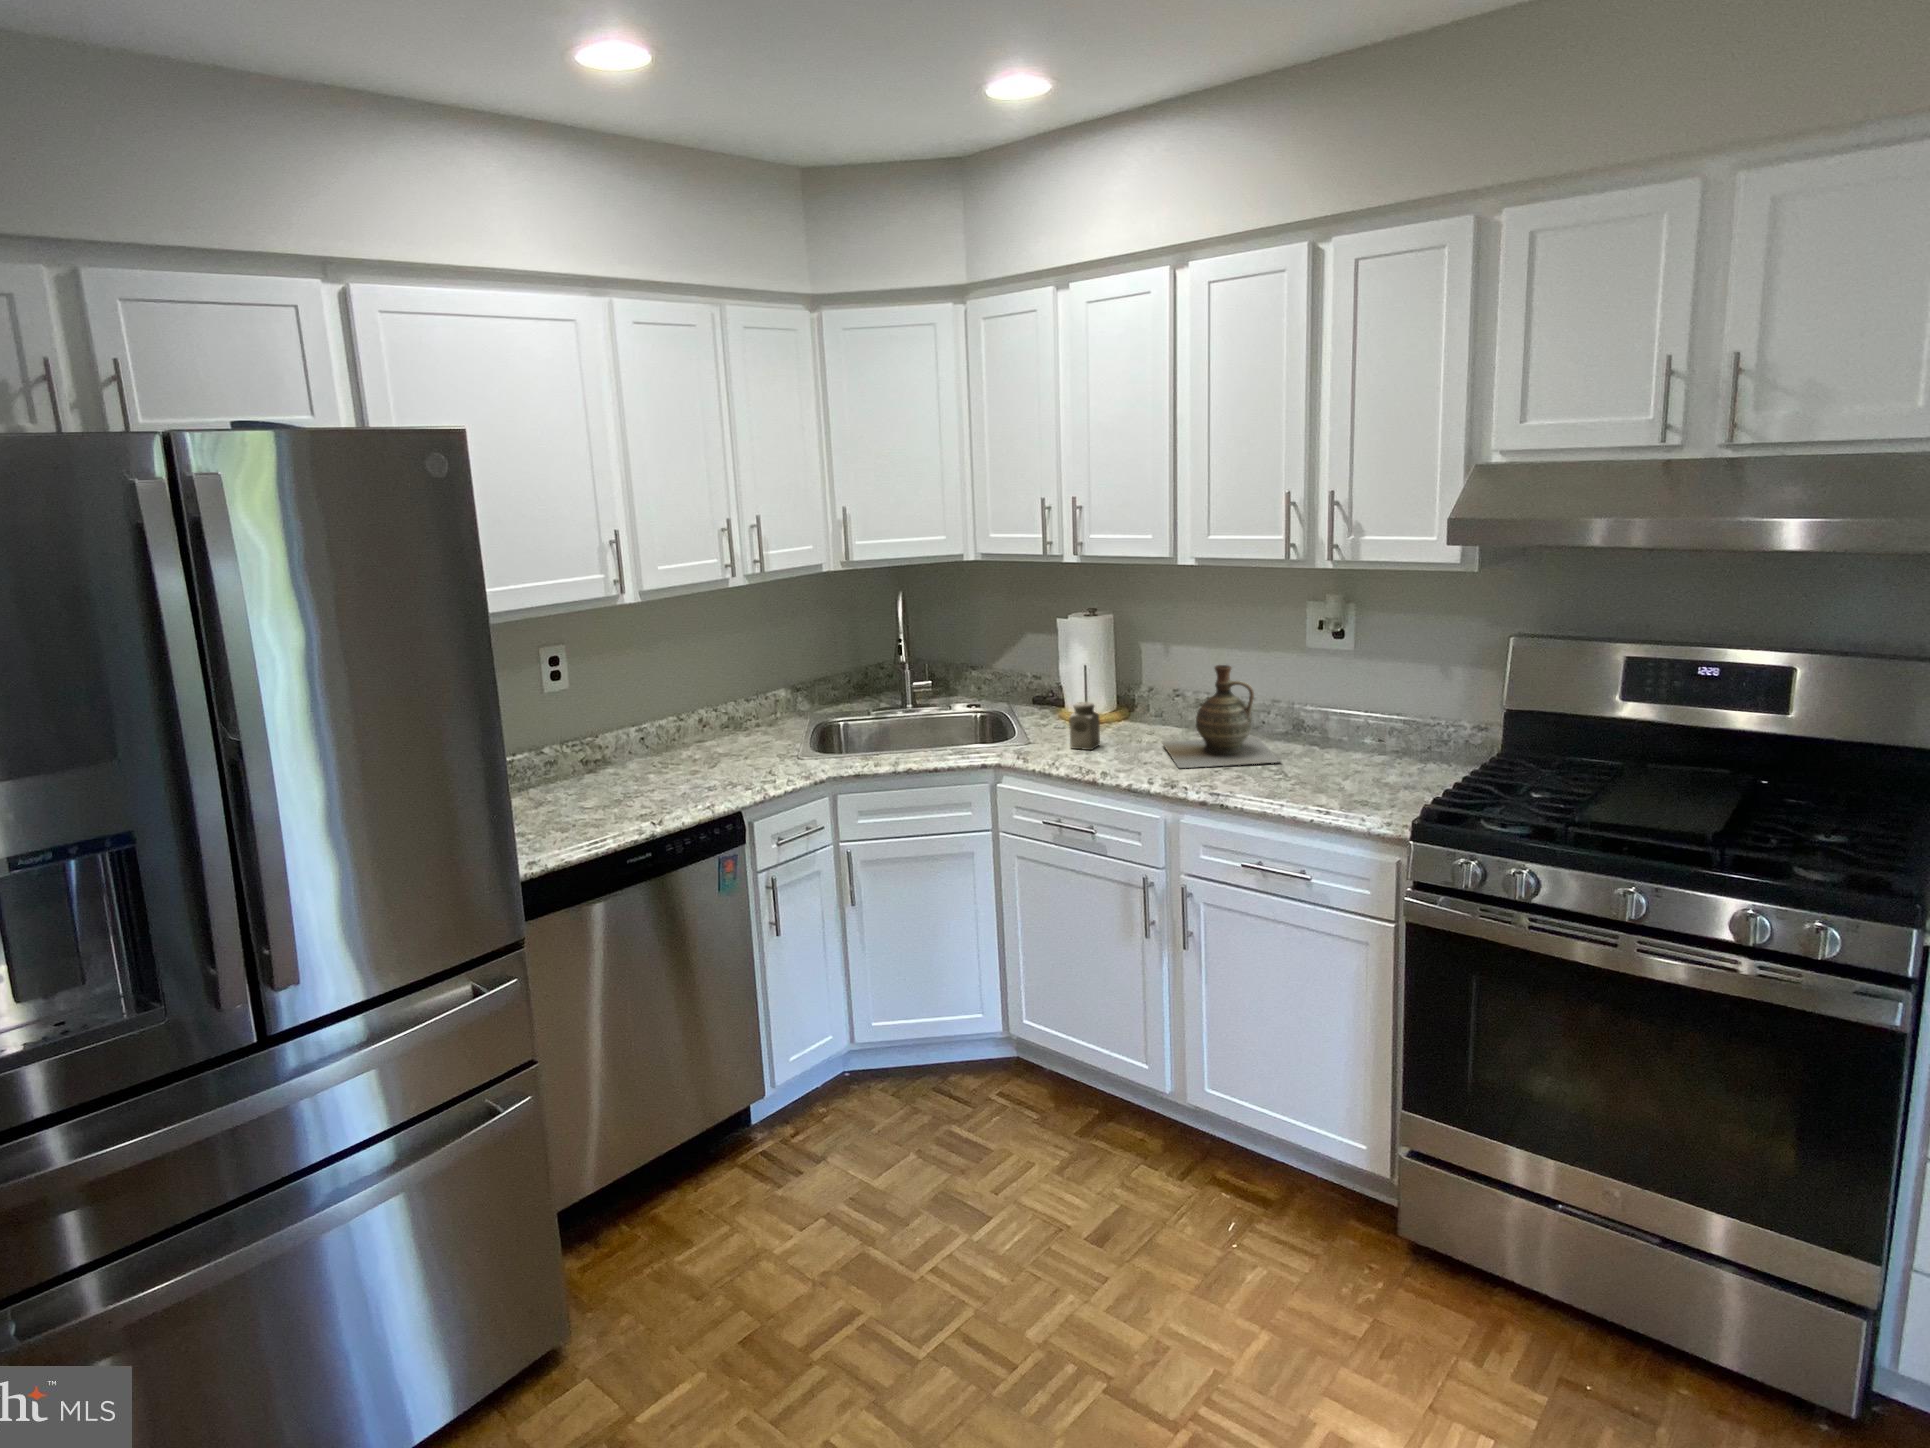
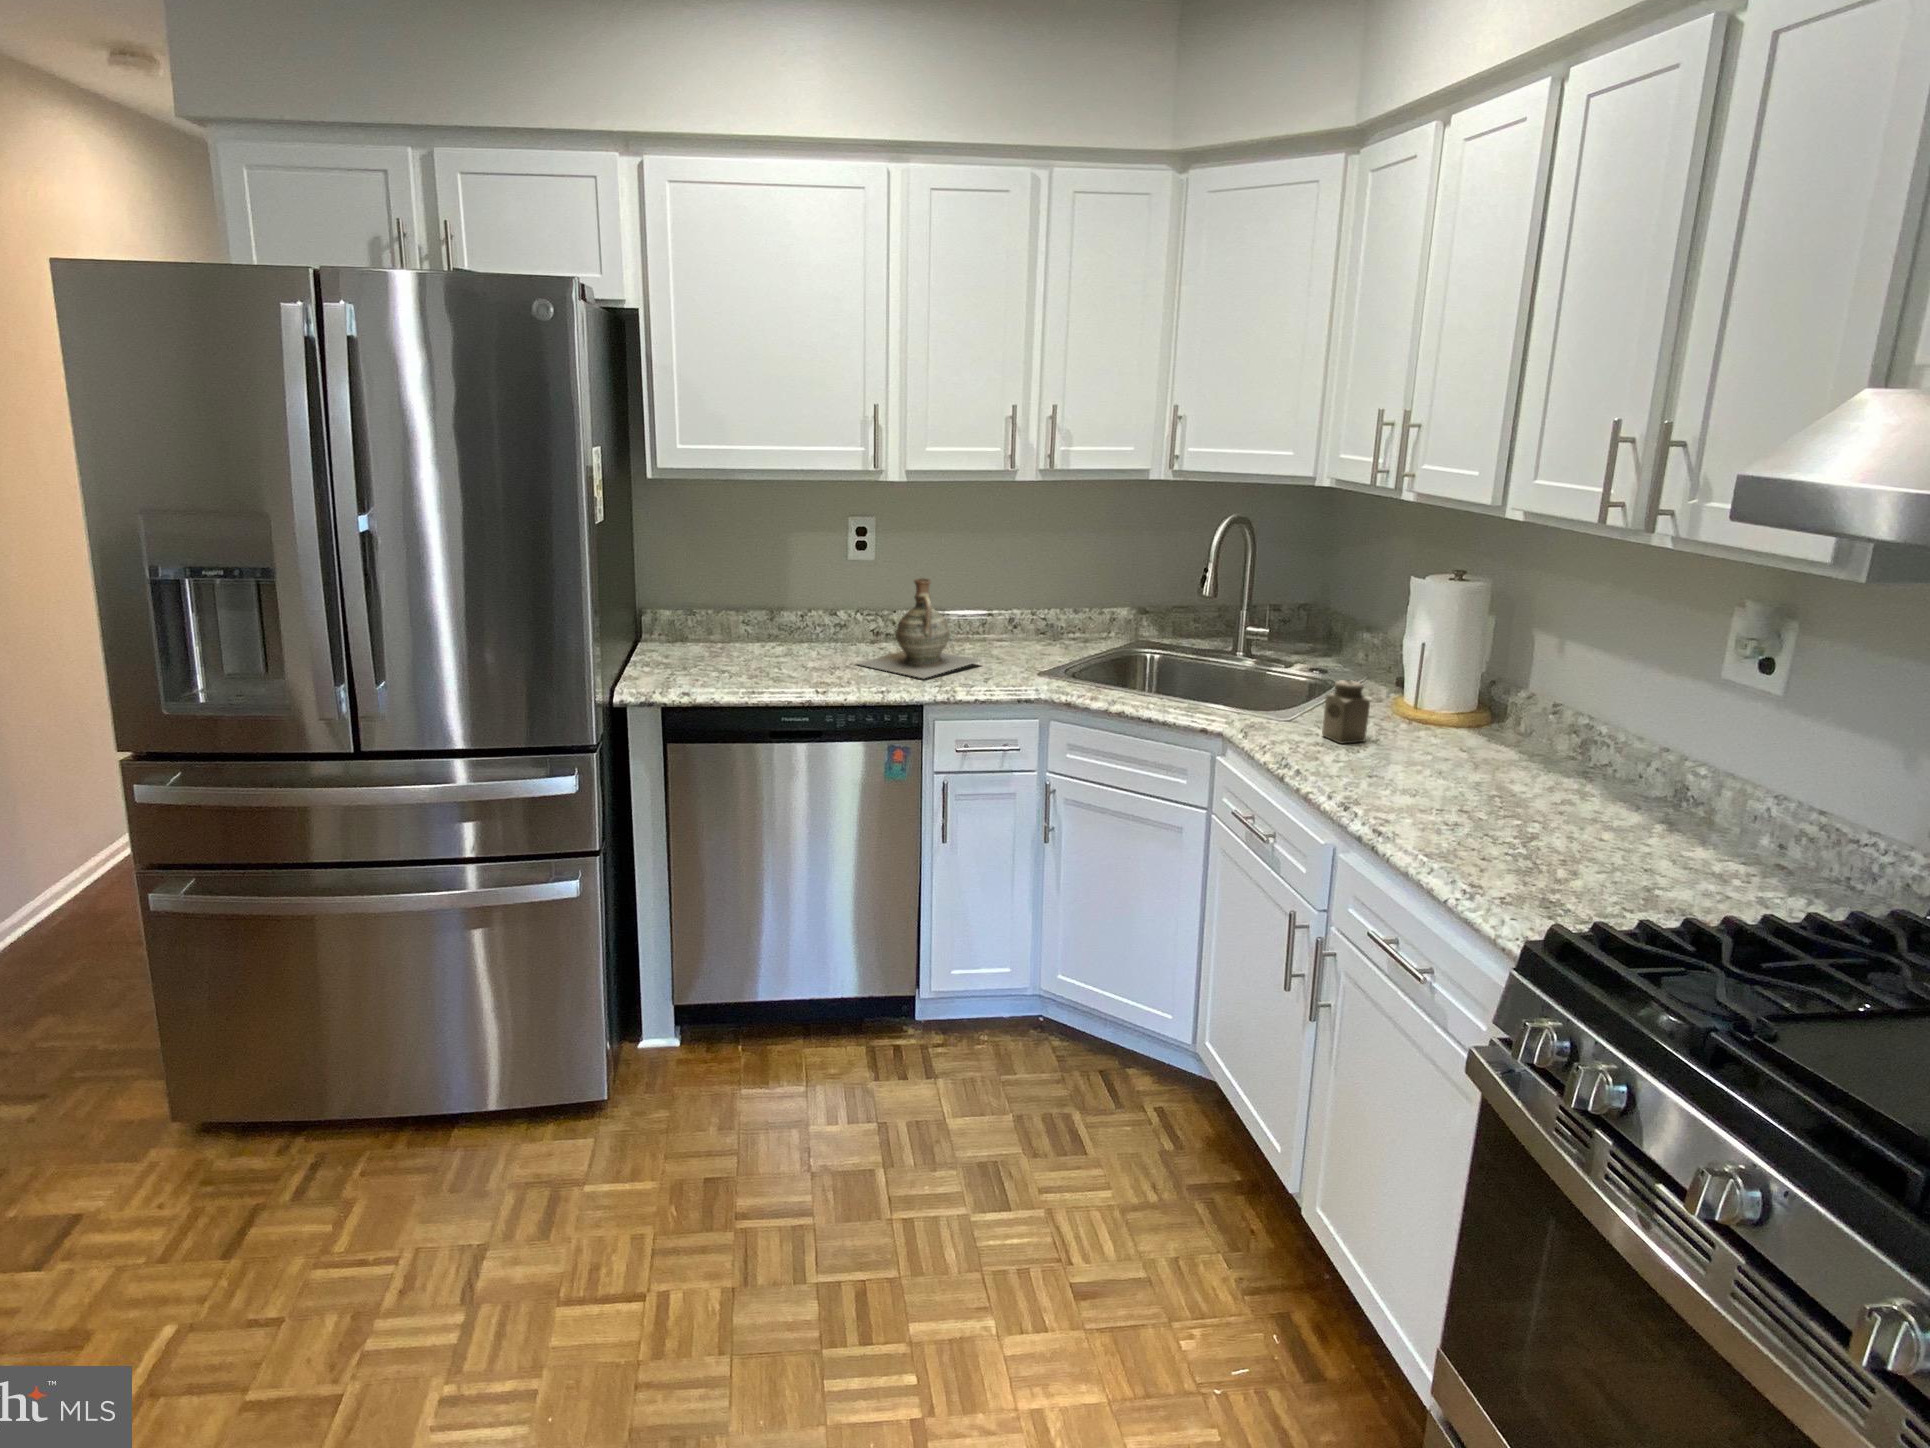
ceramic jug: present [1163,665,1280,768] -> present [858,578,980,678]

